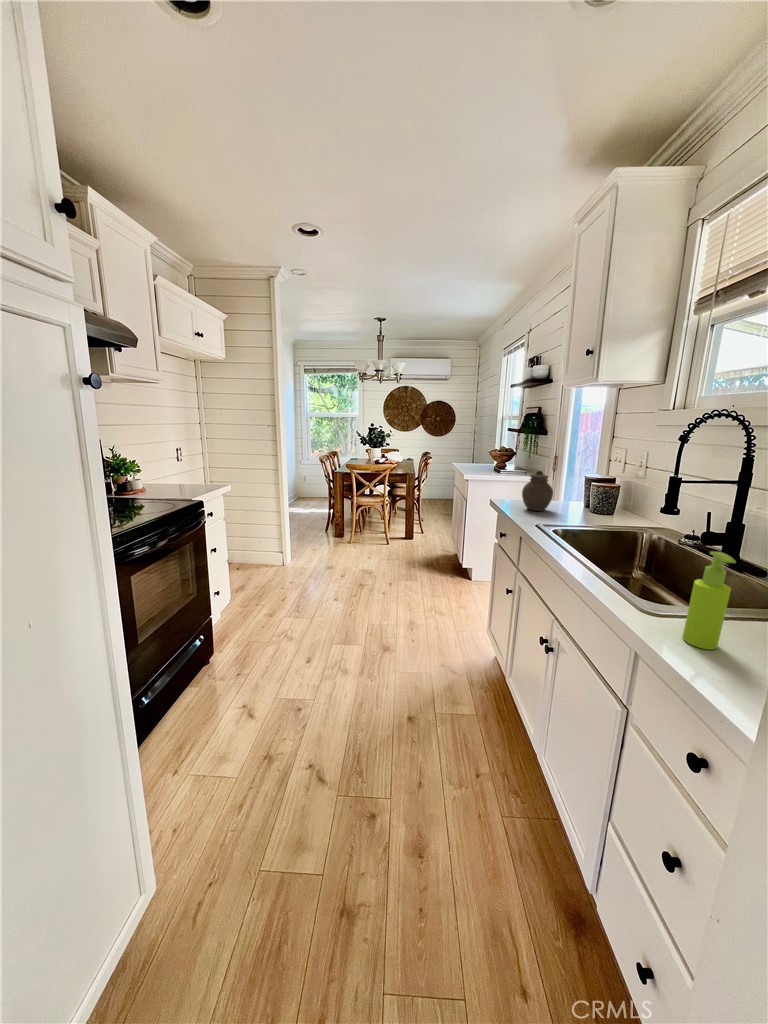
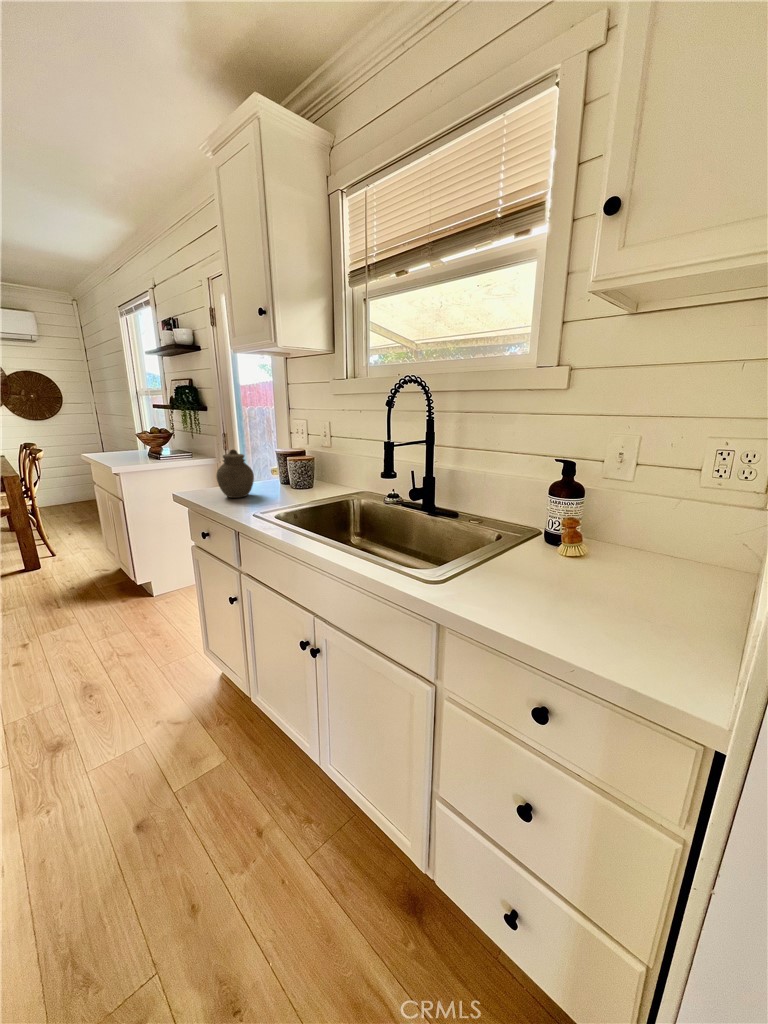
soap dispenser: present [683,551,736,649] -> none [488,510,536,611]

